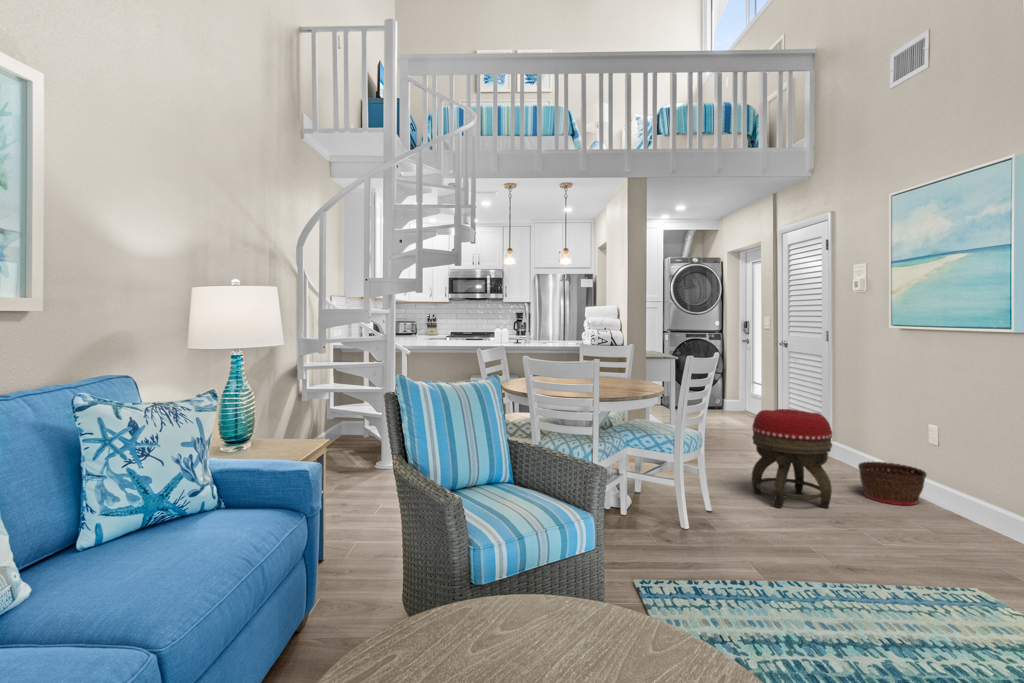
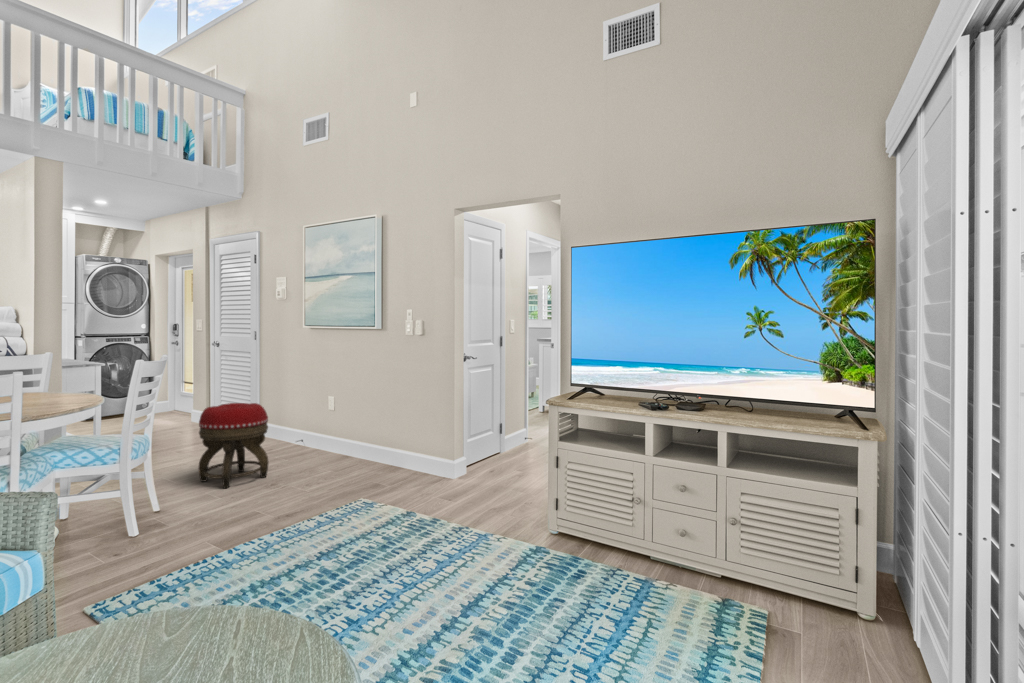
basket: present [858,462,926,505] -> none [286,432,330,462]

